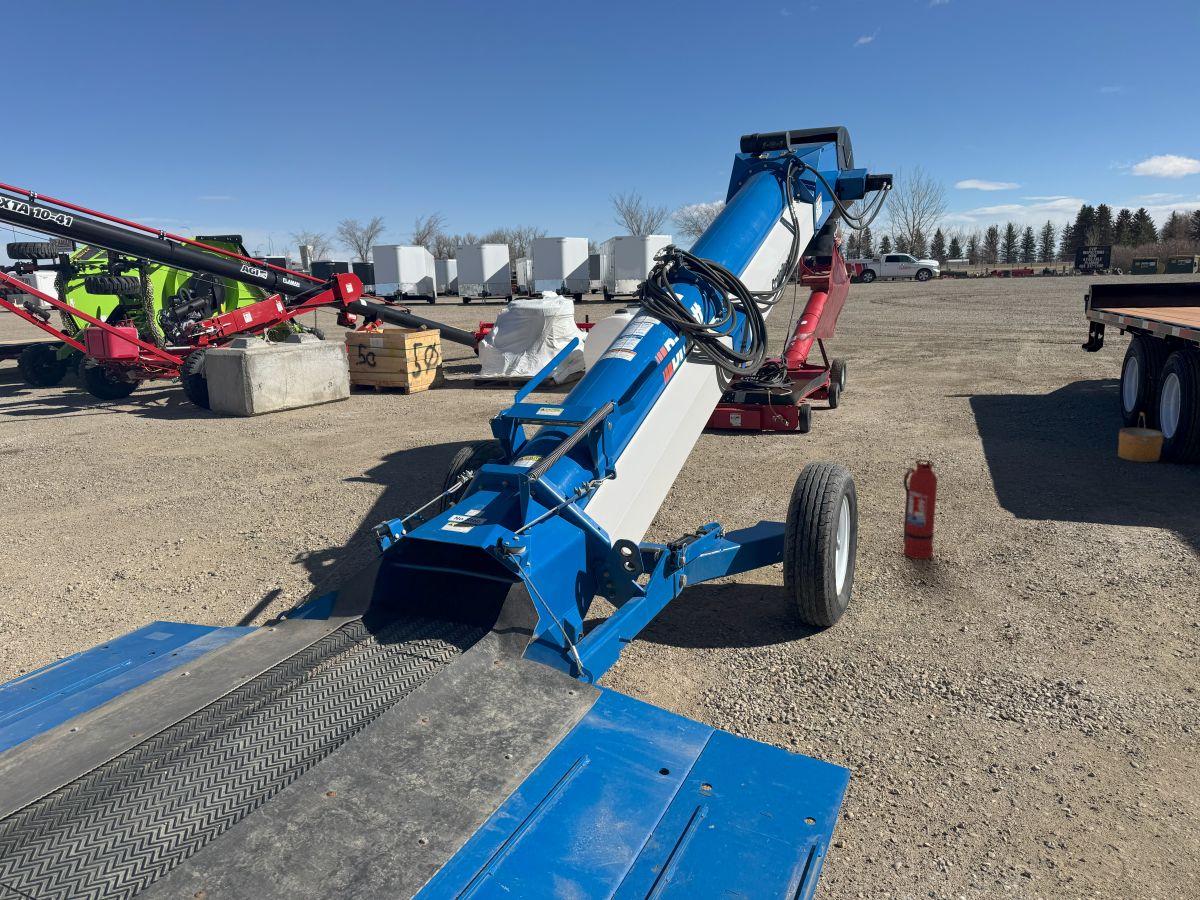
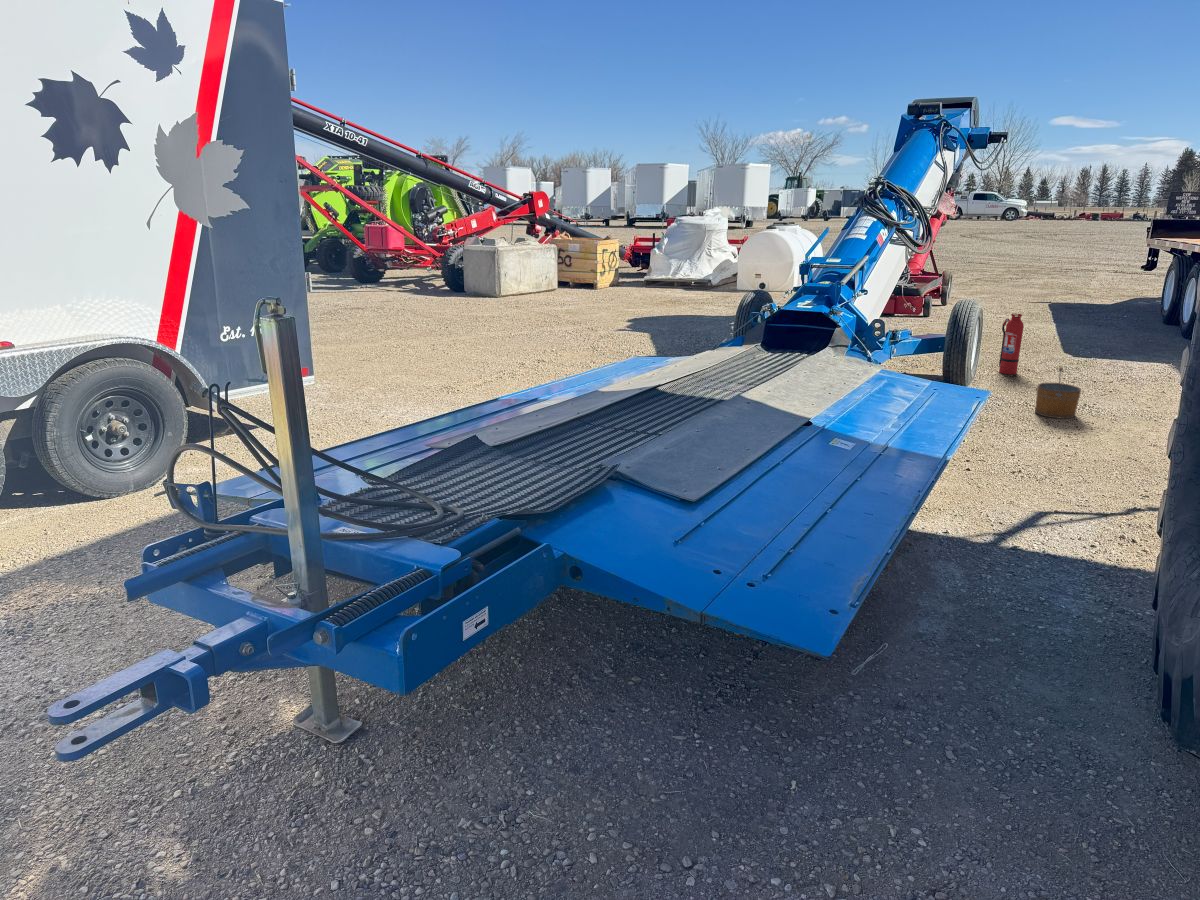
bucket: present [1118,412,1164,462] -> present [1035,367,1081,419]

